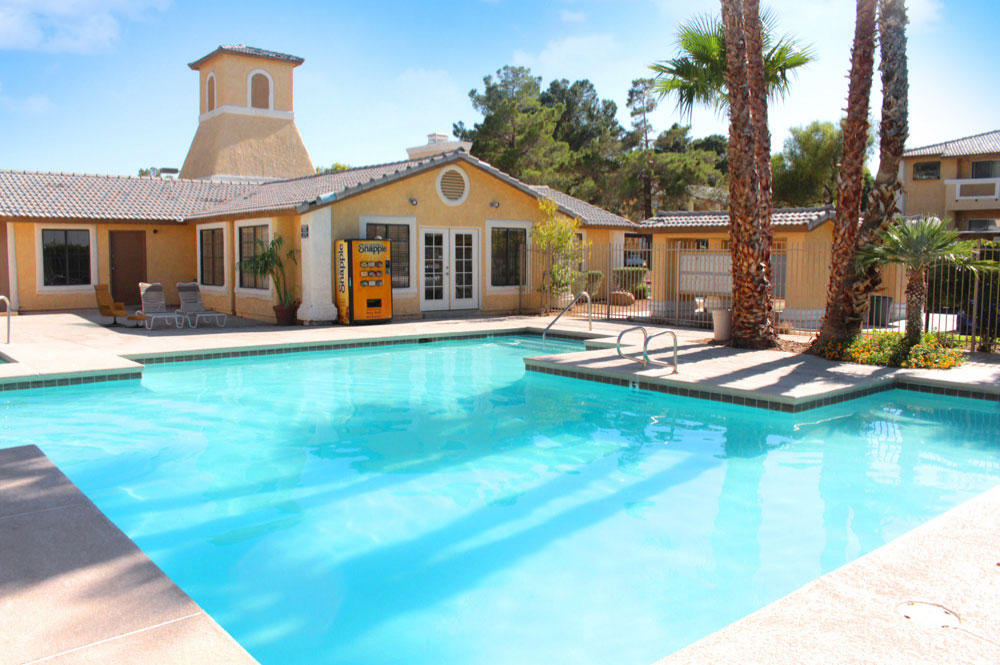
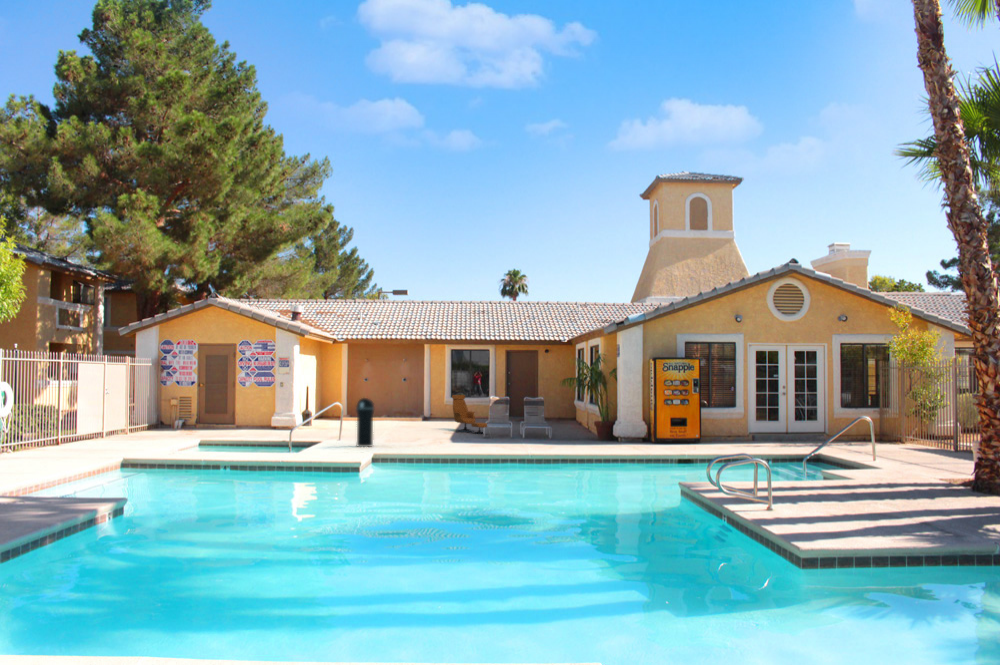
trash can: none [47,299,75,361] -> present [356,398,374,447]

